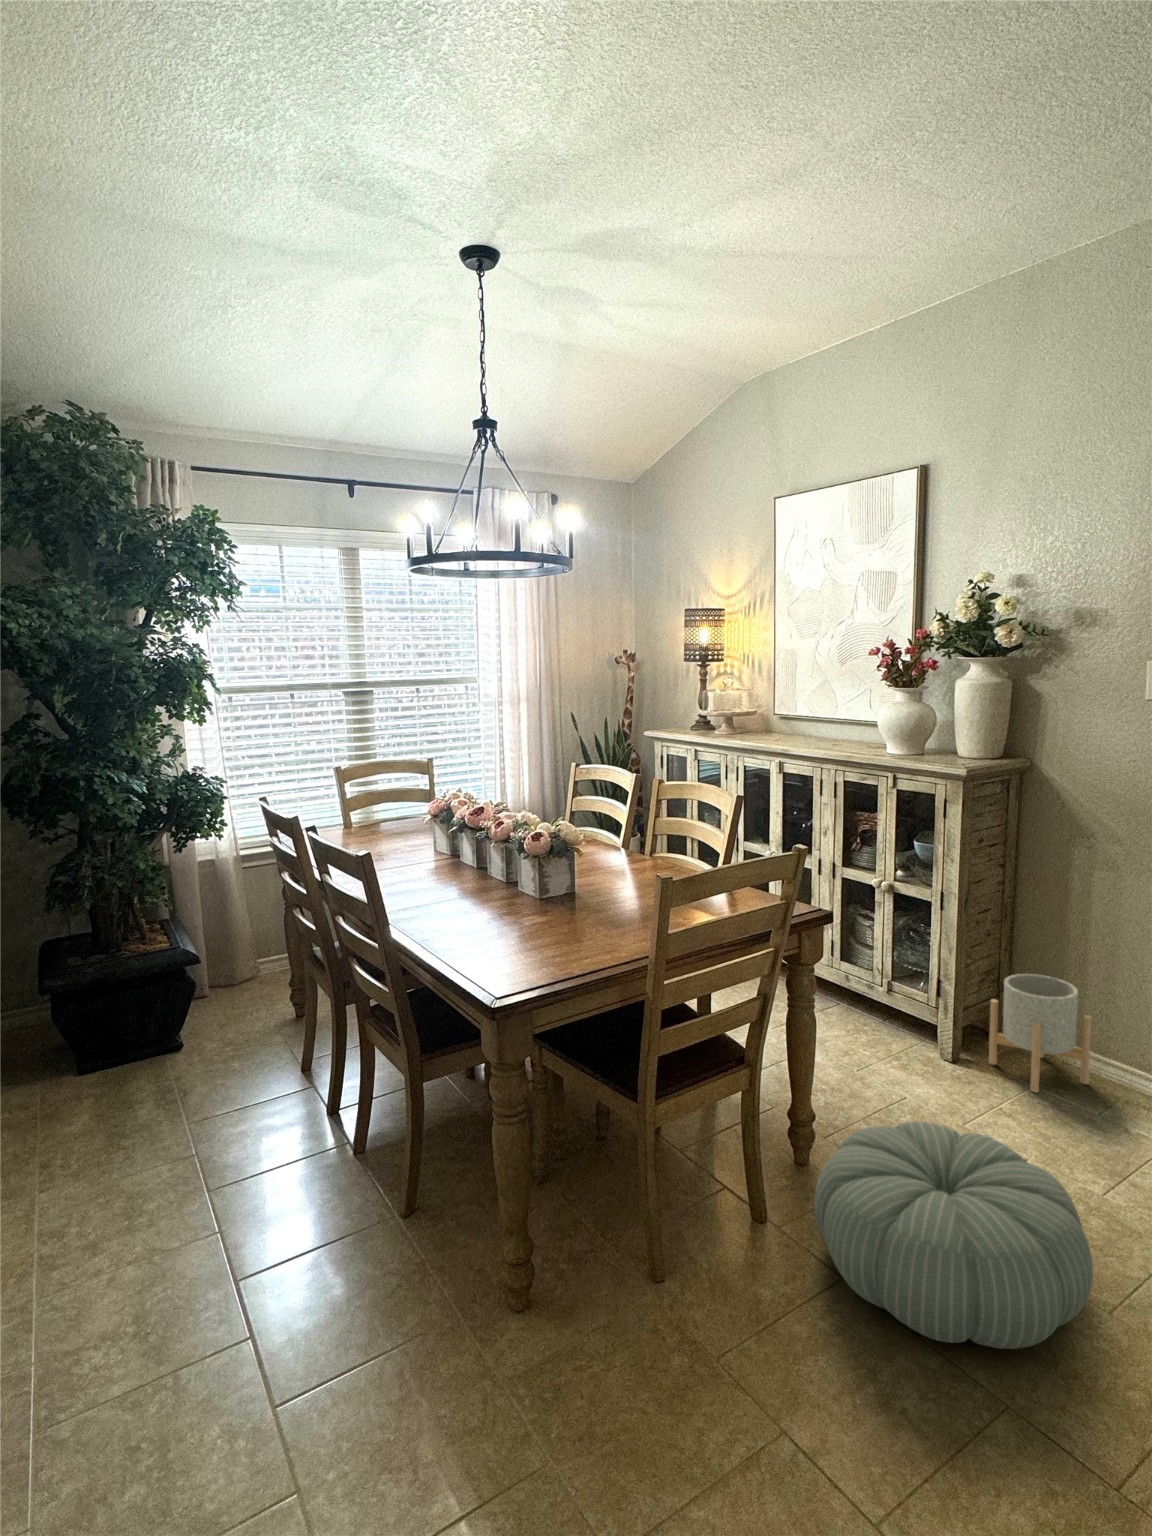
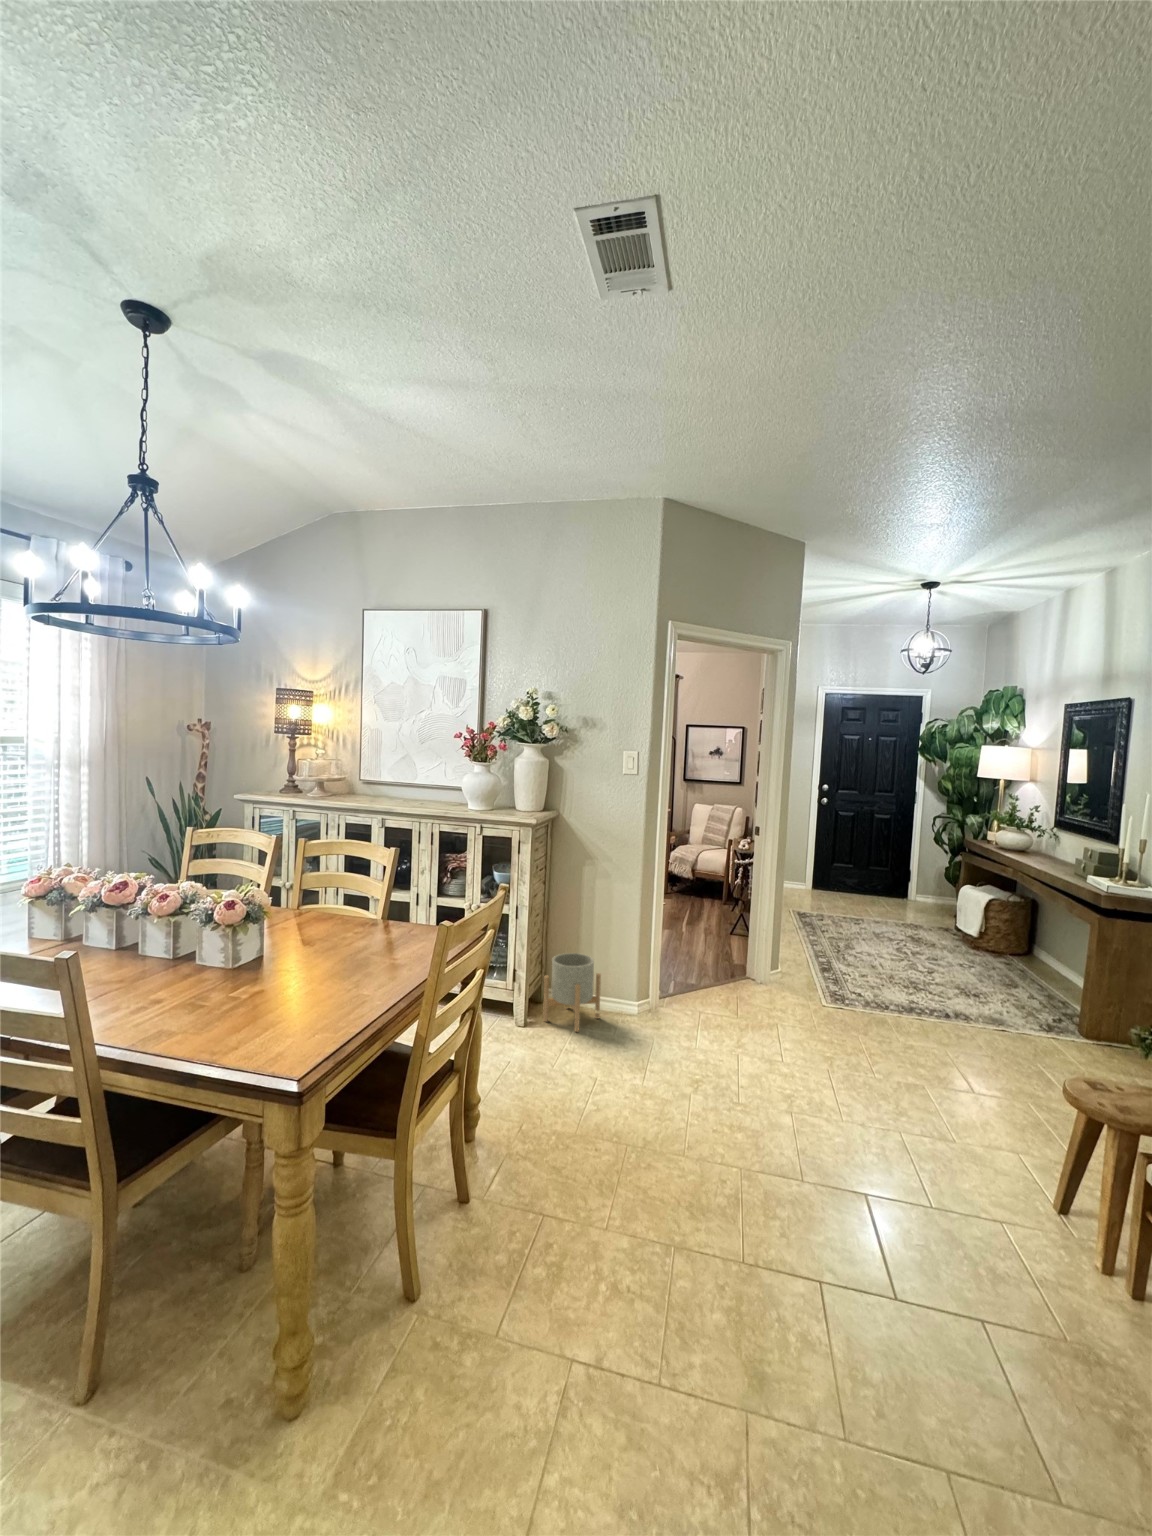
pouf: present [814,1121,1093,1349] -> none [511,1064,684,1219]

